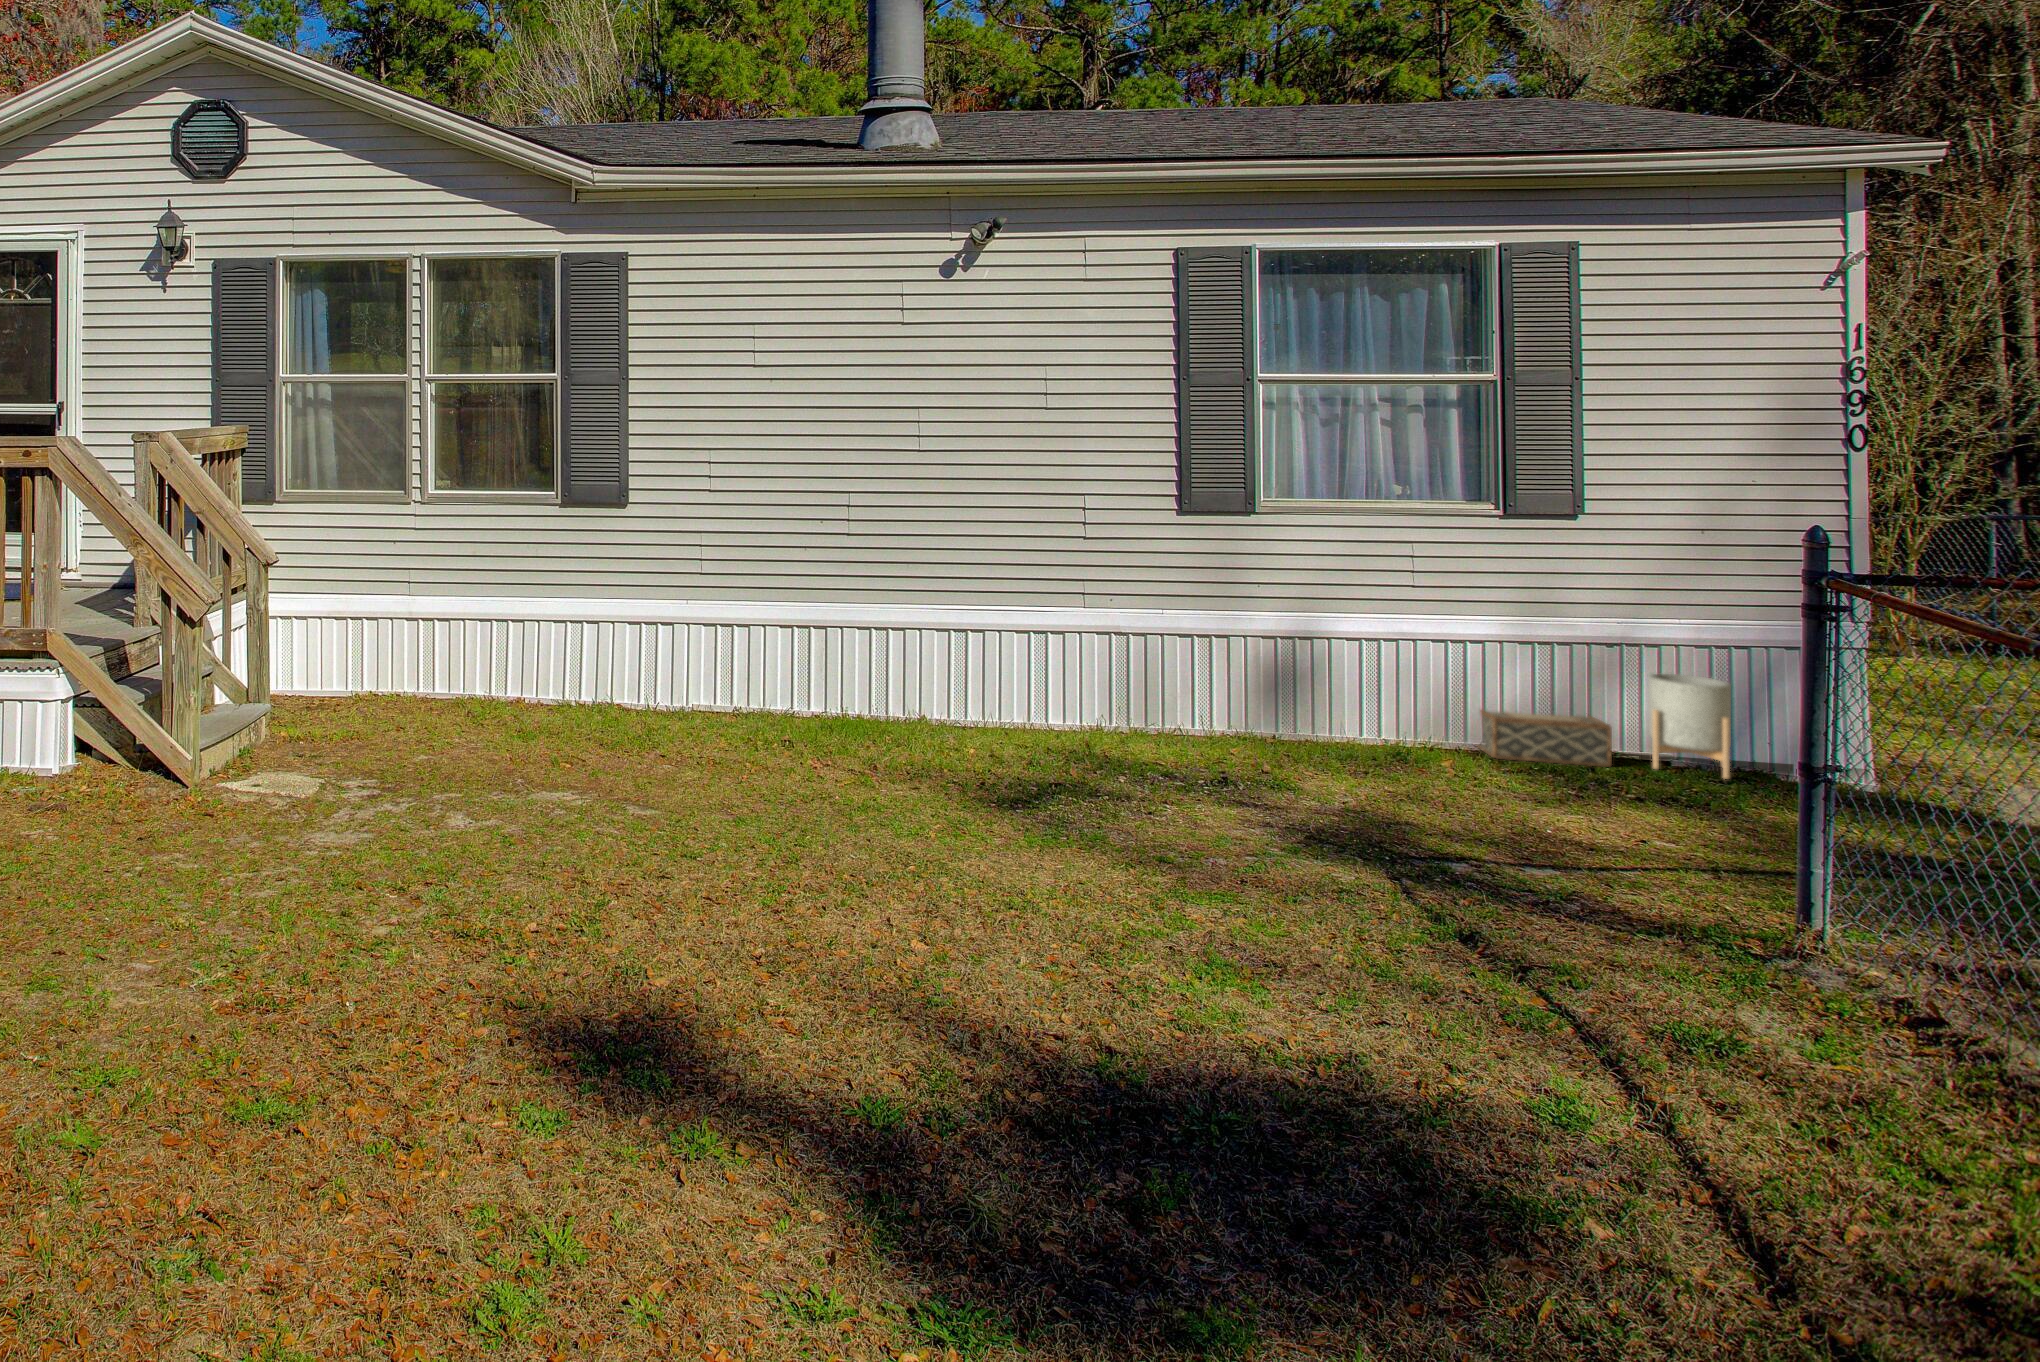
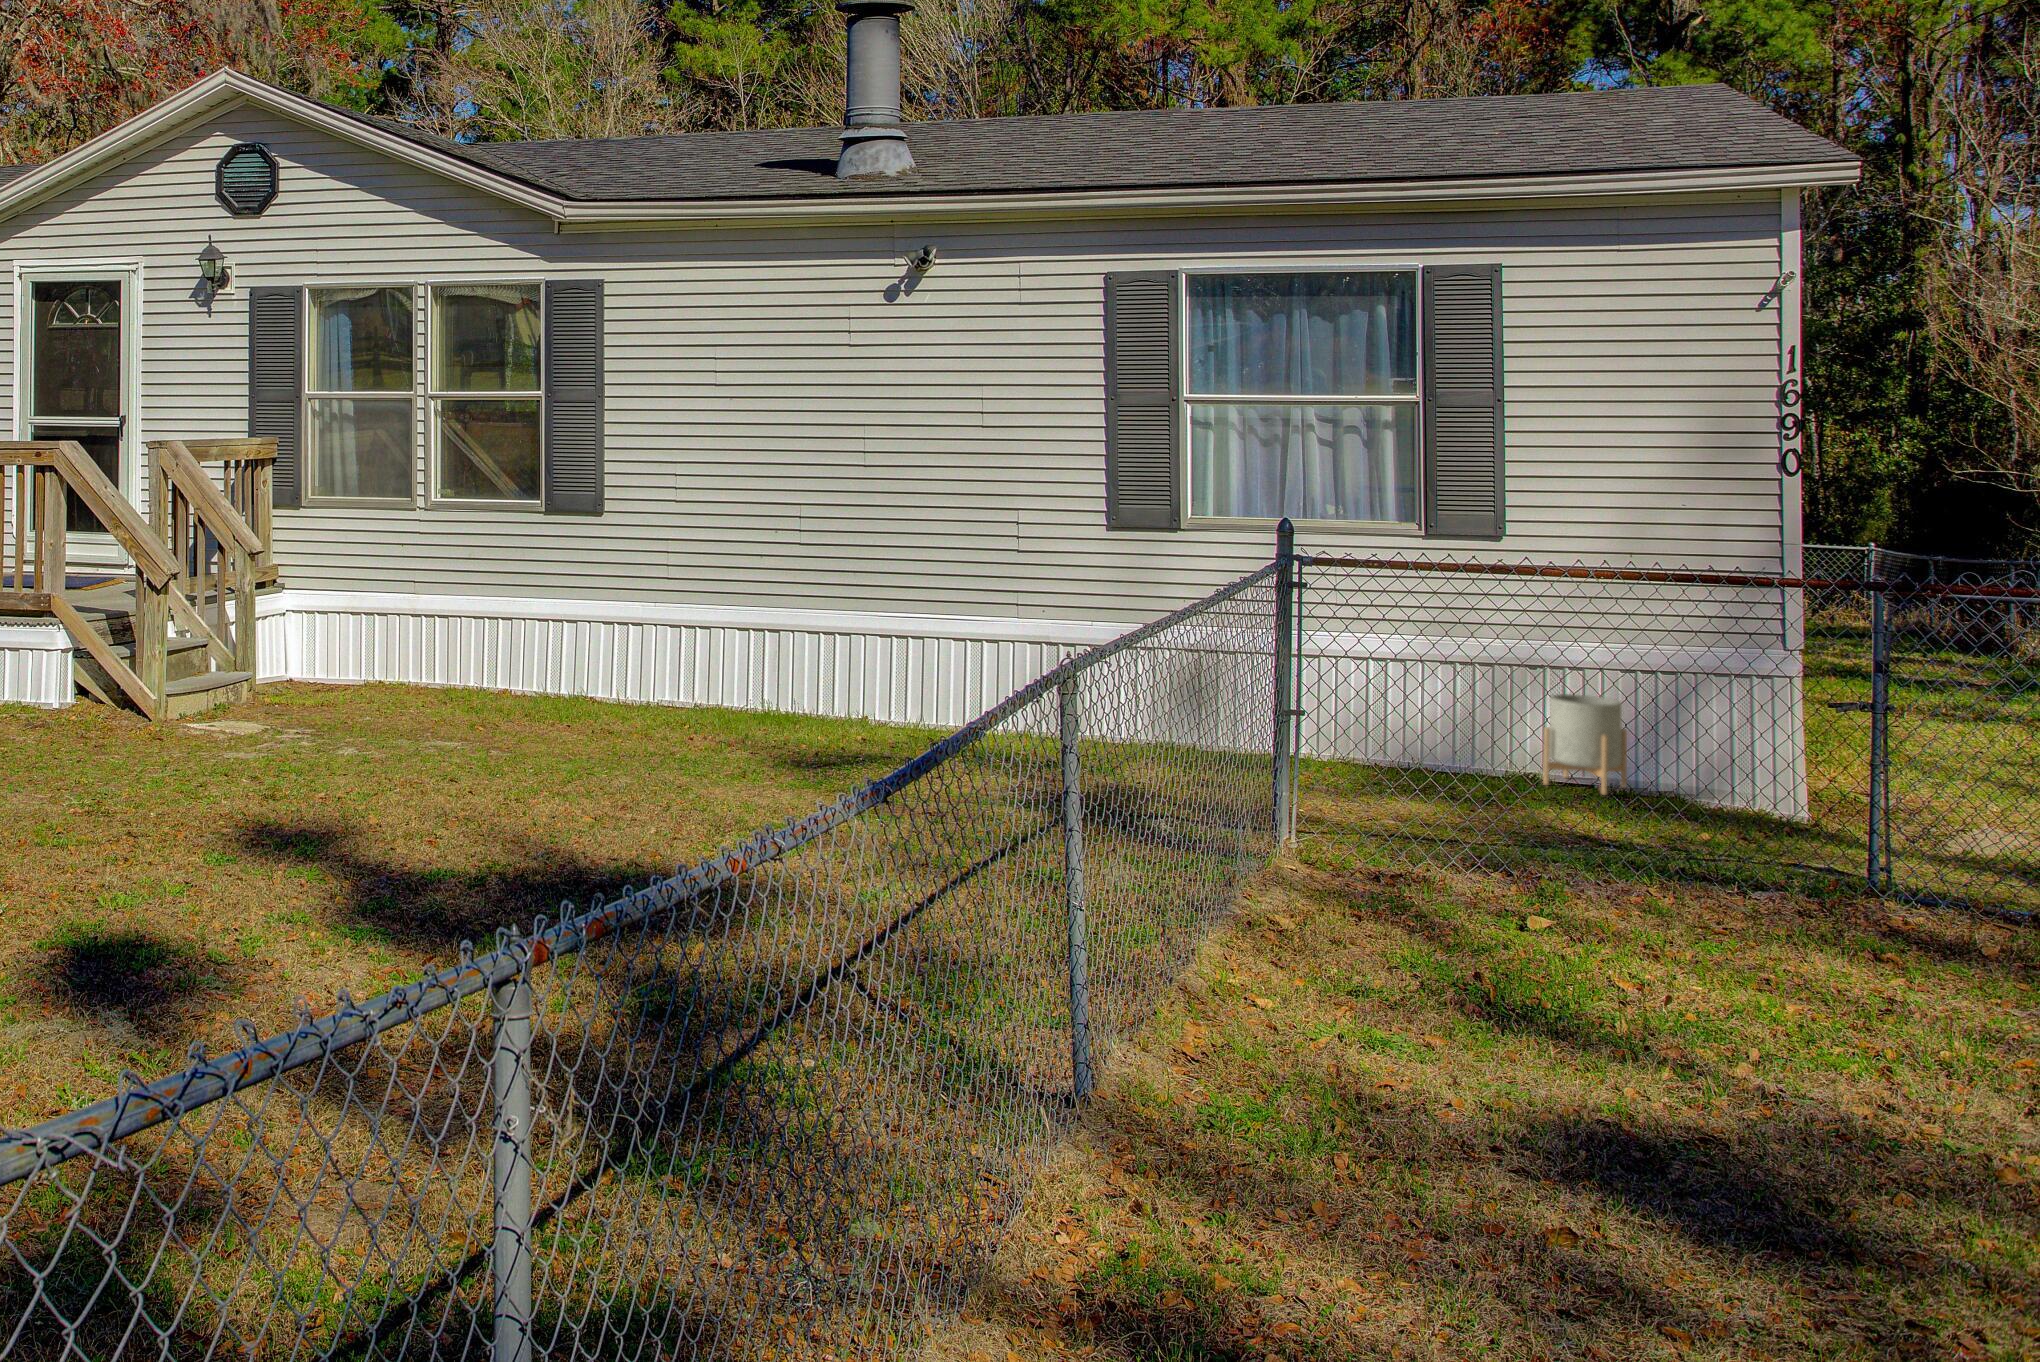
woven basket: present [1477,710,1612,767] -> none [1391,722,1504,781]

